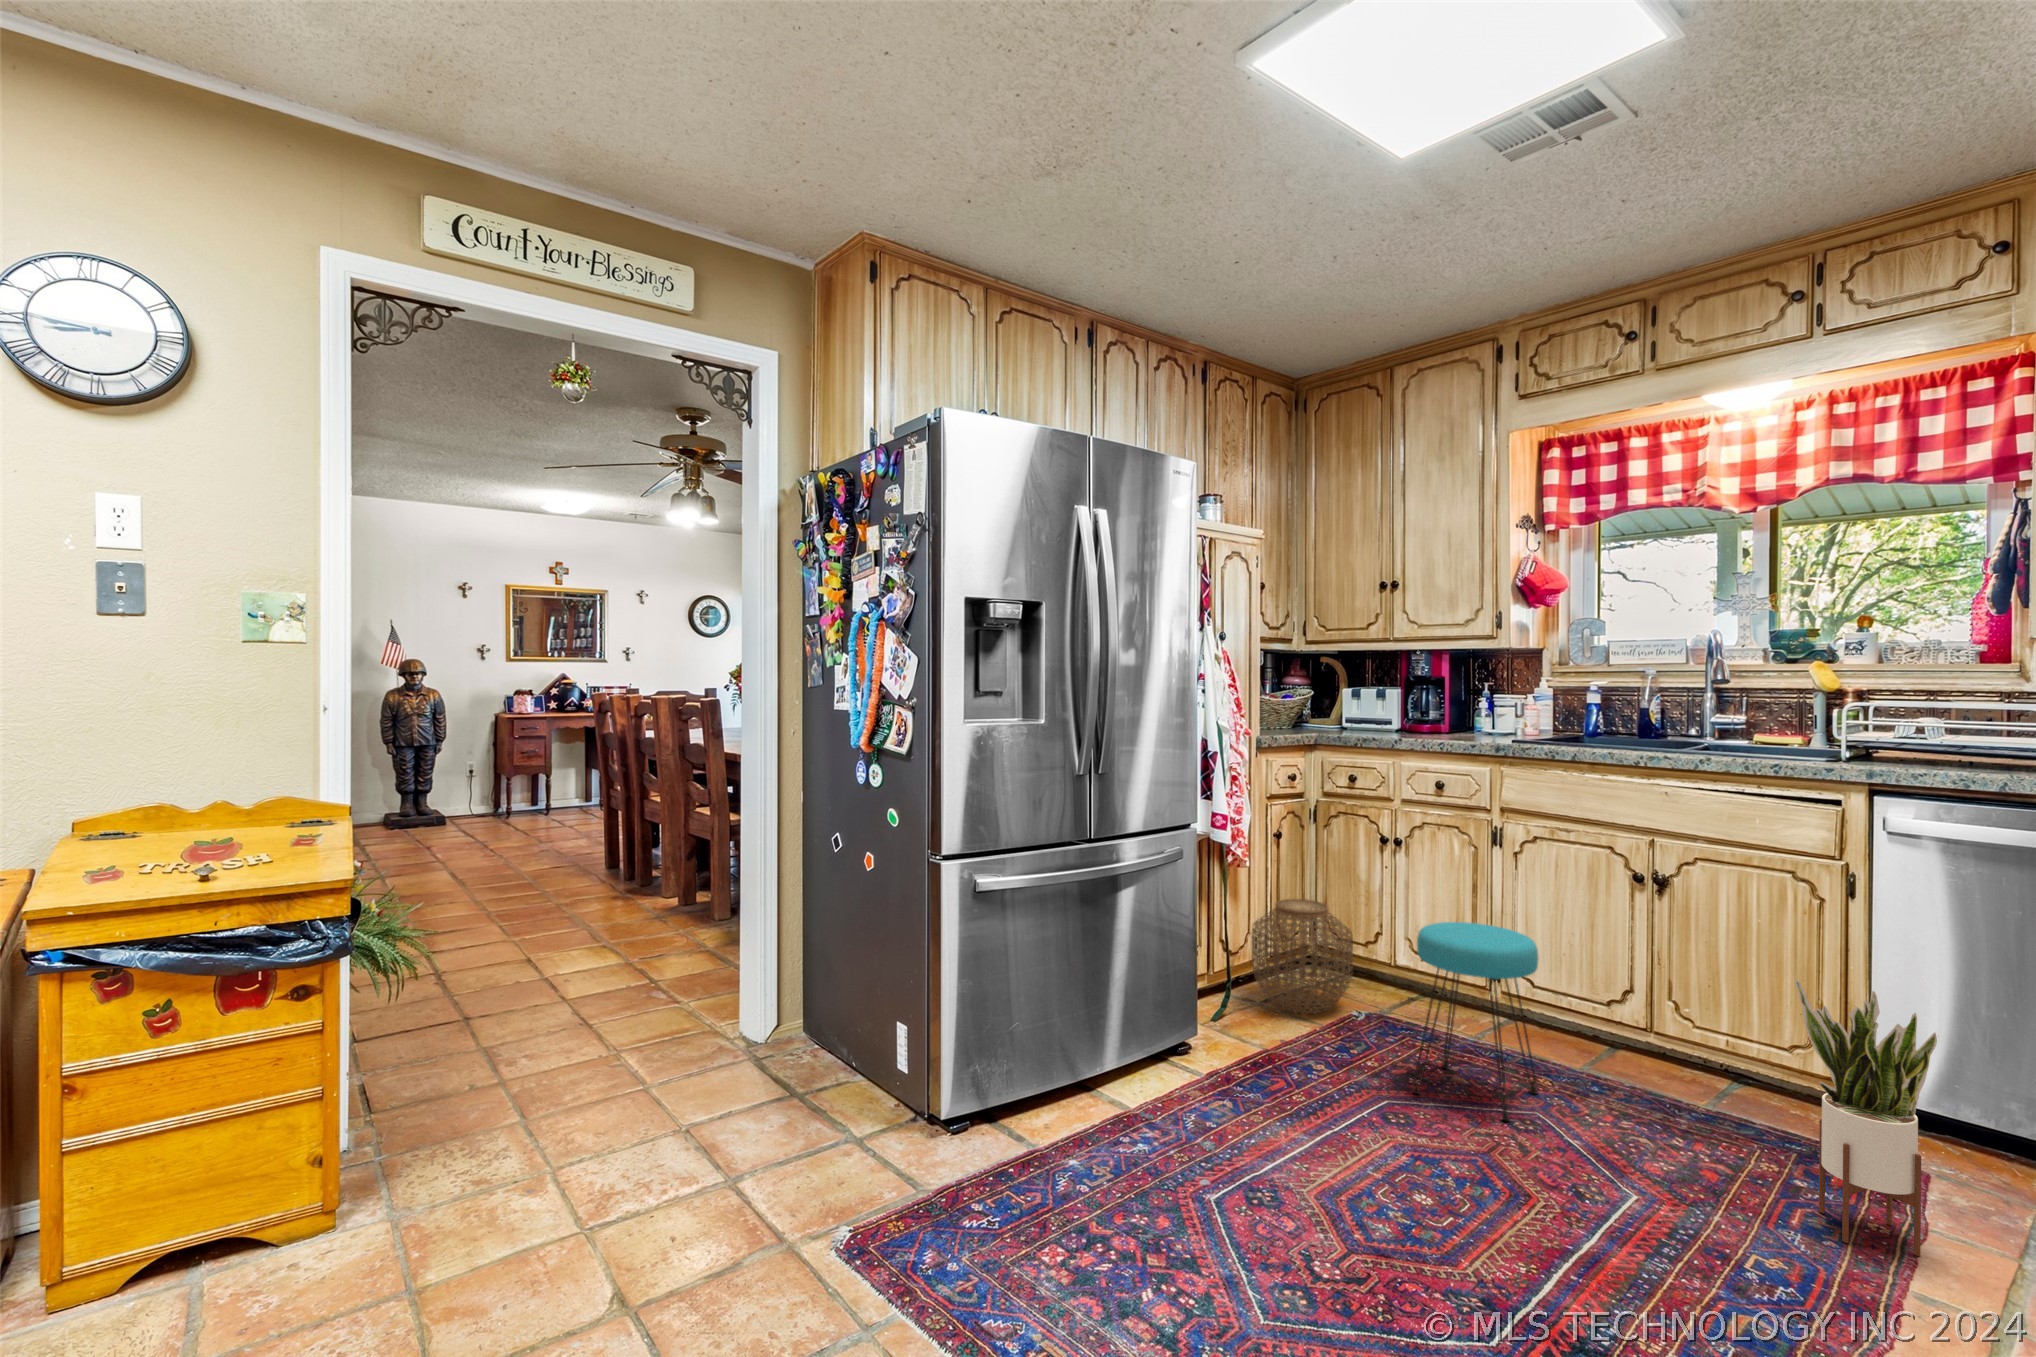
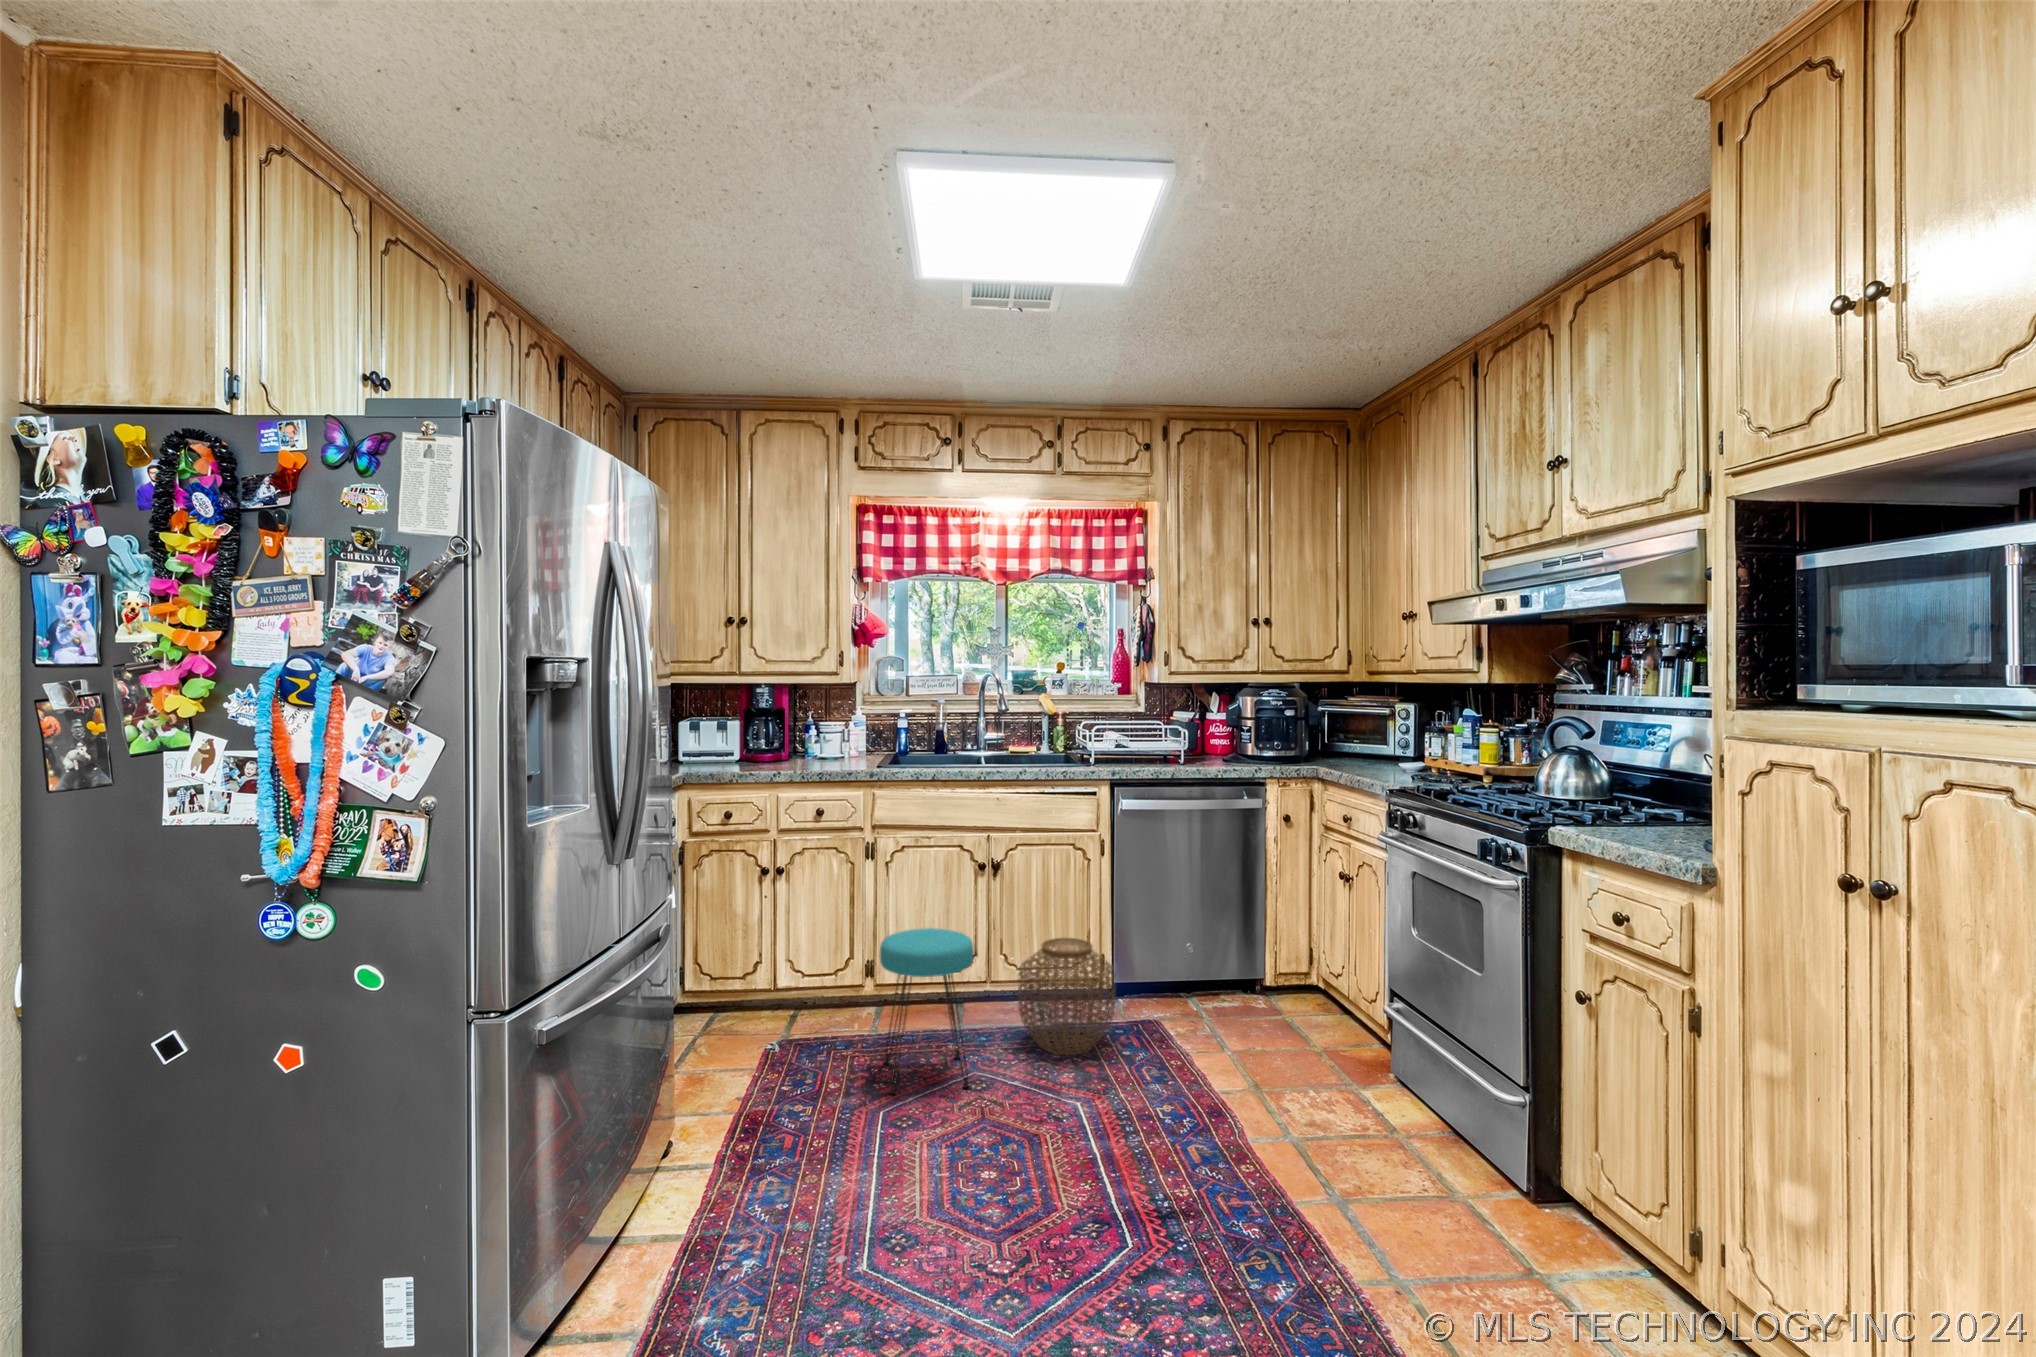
woven basket: present [1251,899,1353,1014] -> present [1018,938,1115,1055]
potted plant: present [1794,979,1937,1256] -> none [1145,917,1207,1082]

